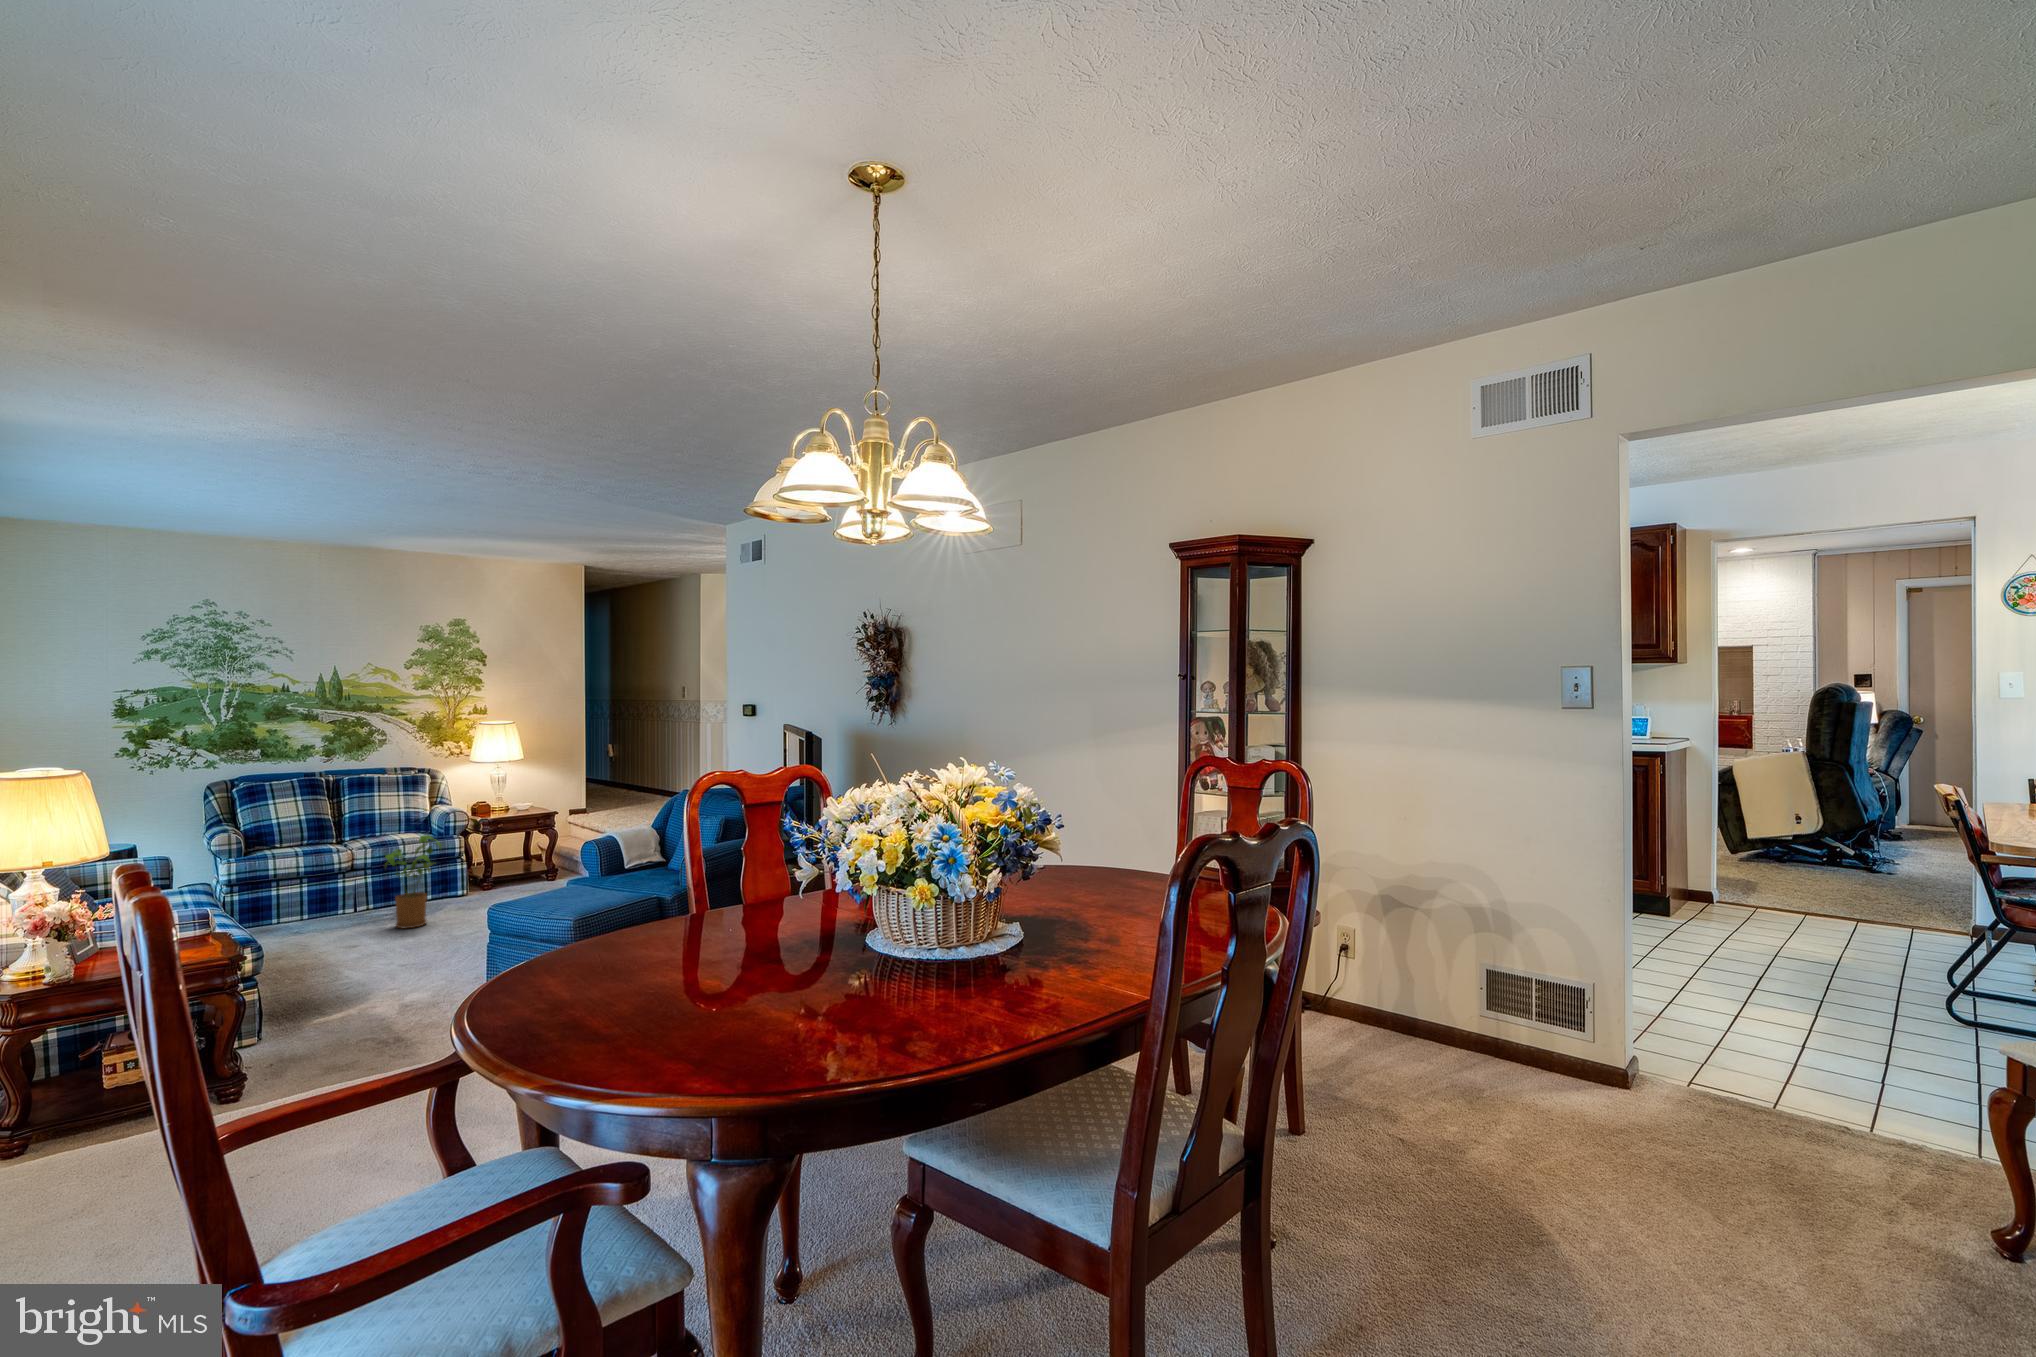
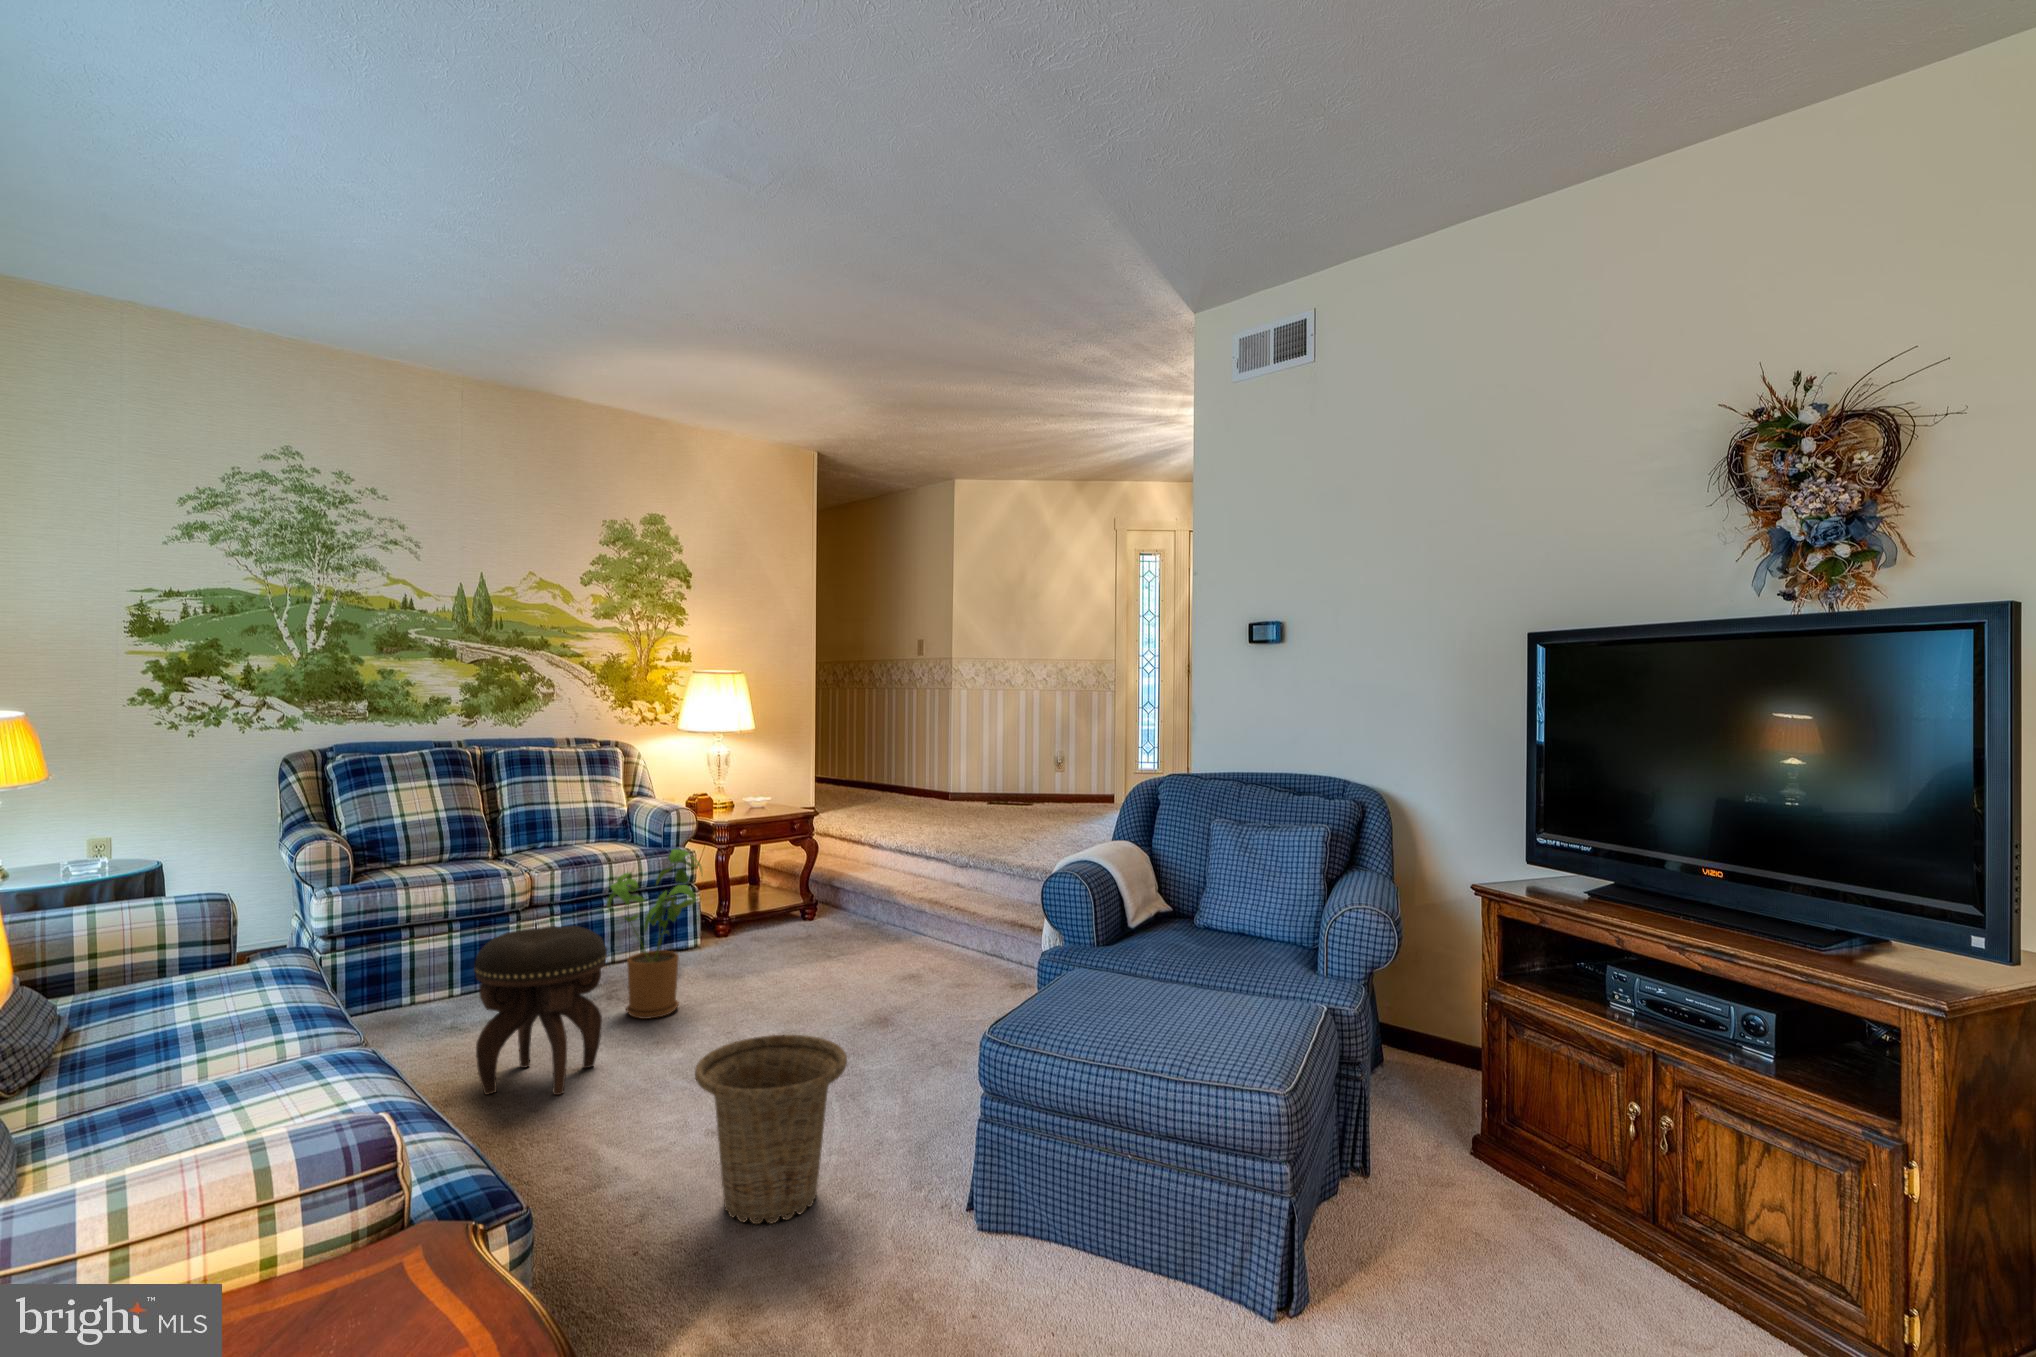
footstool: none [292,874,366,957] -> present [474,926,607,1095]
basket: none [365,917,442,993] -> present [695,1035,847,1224]

